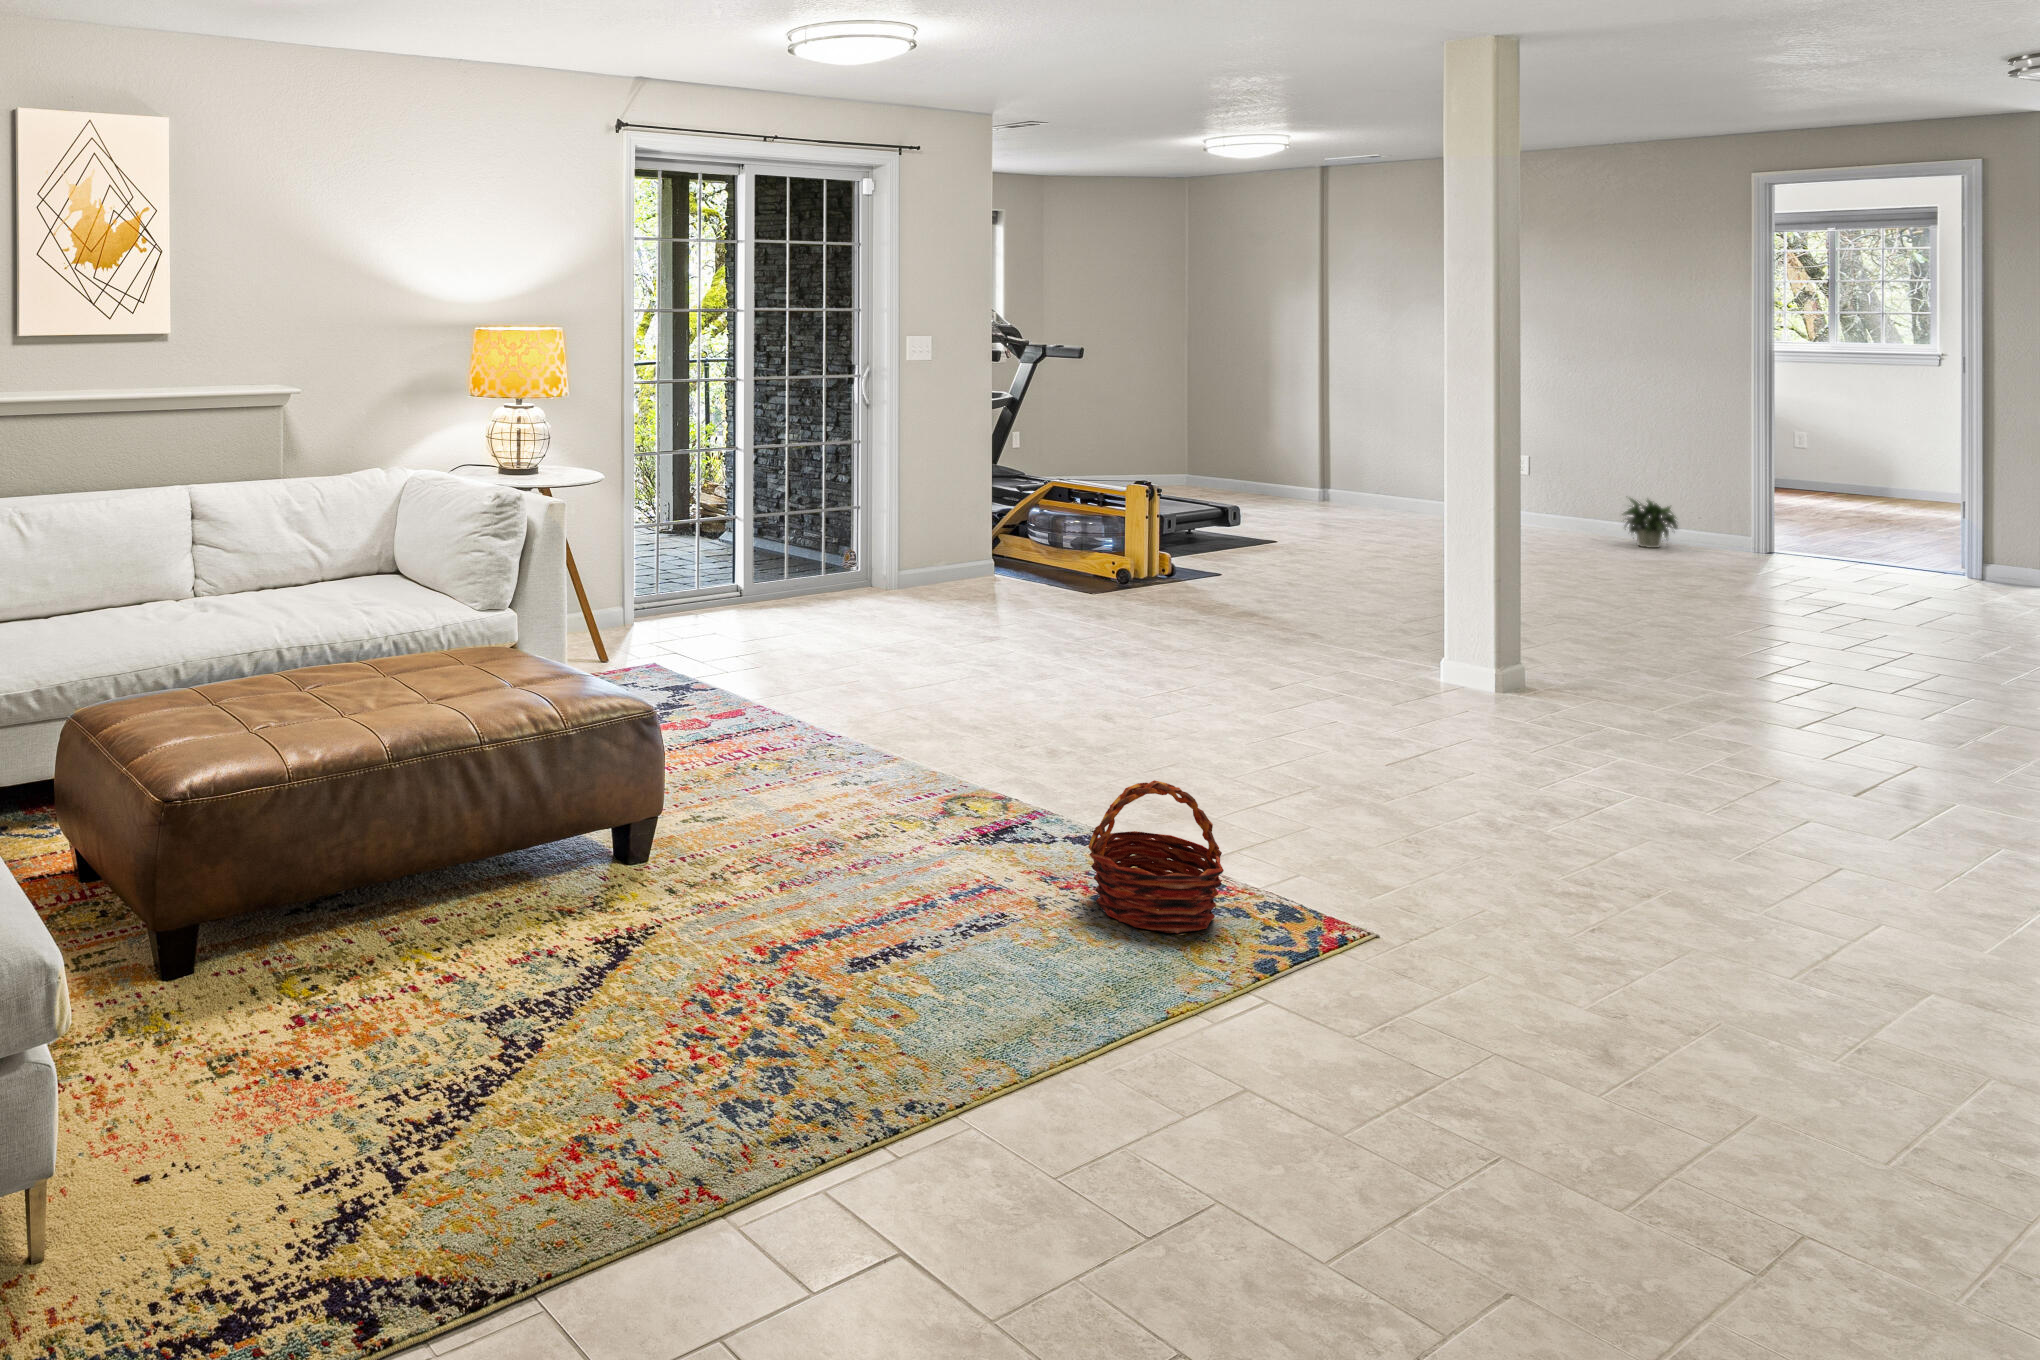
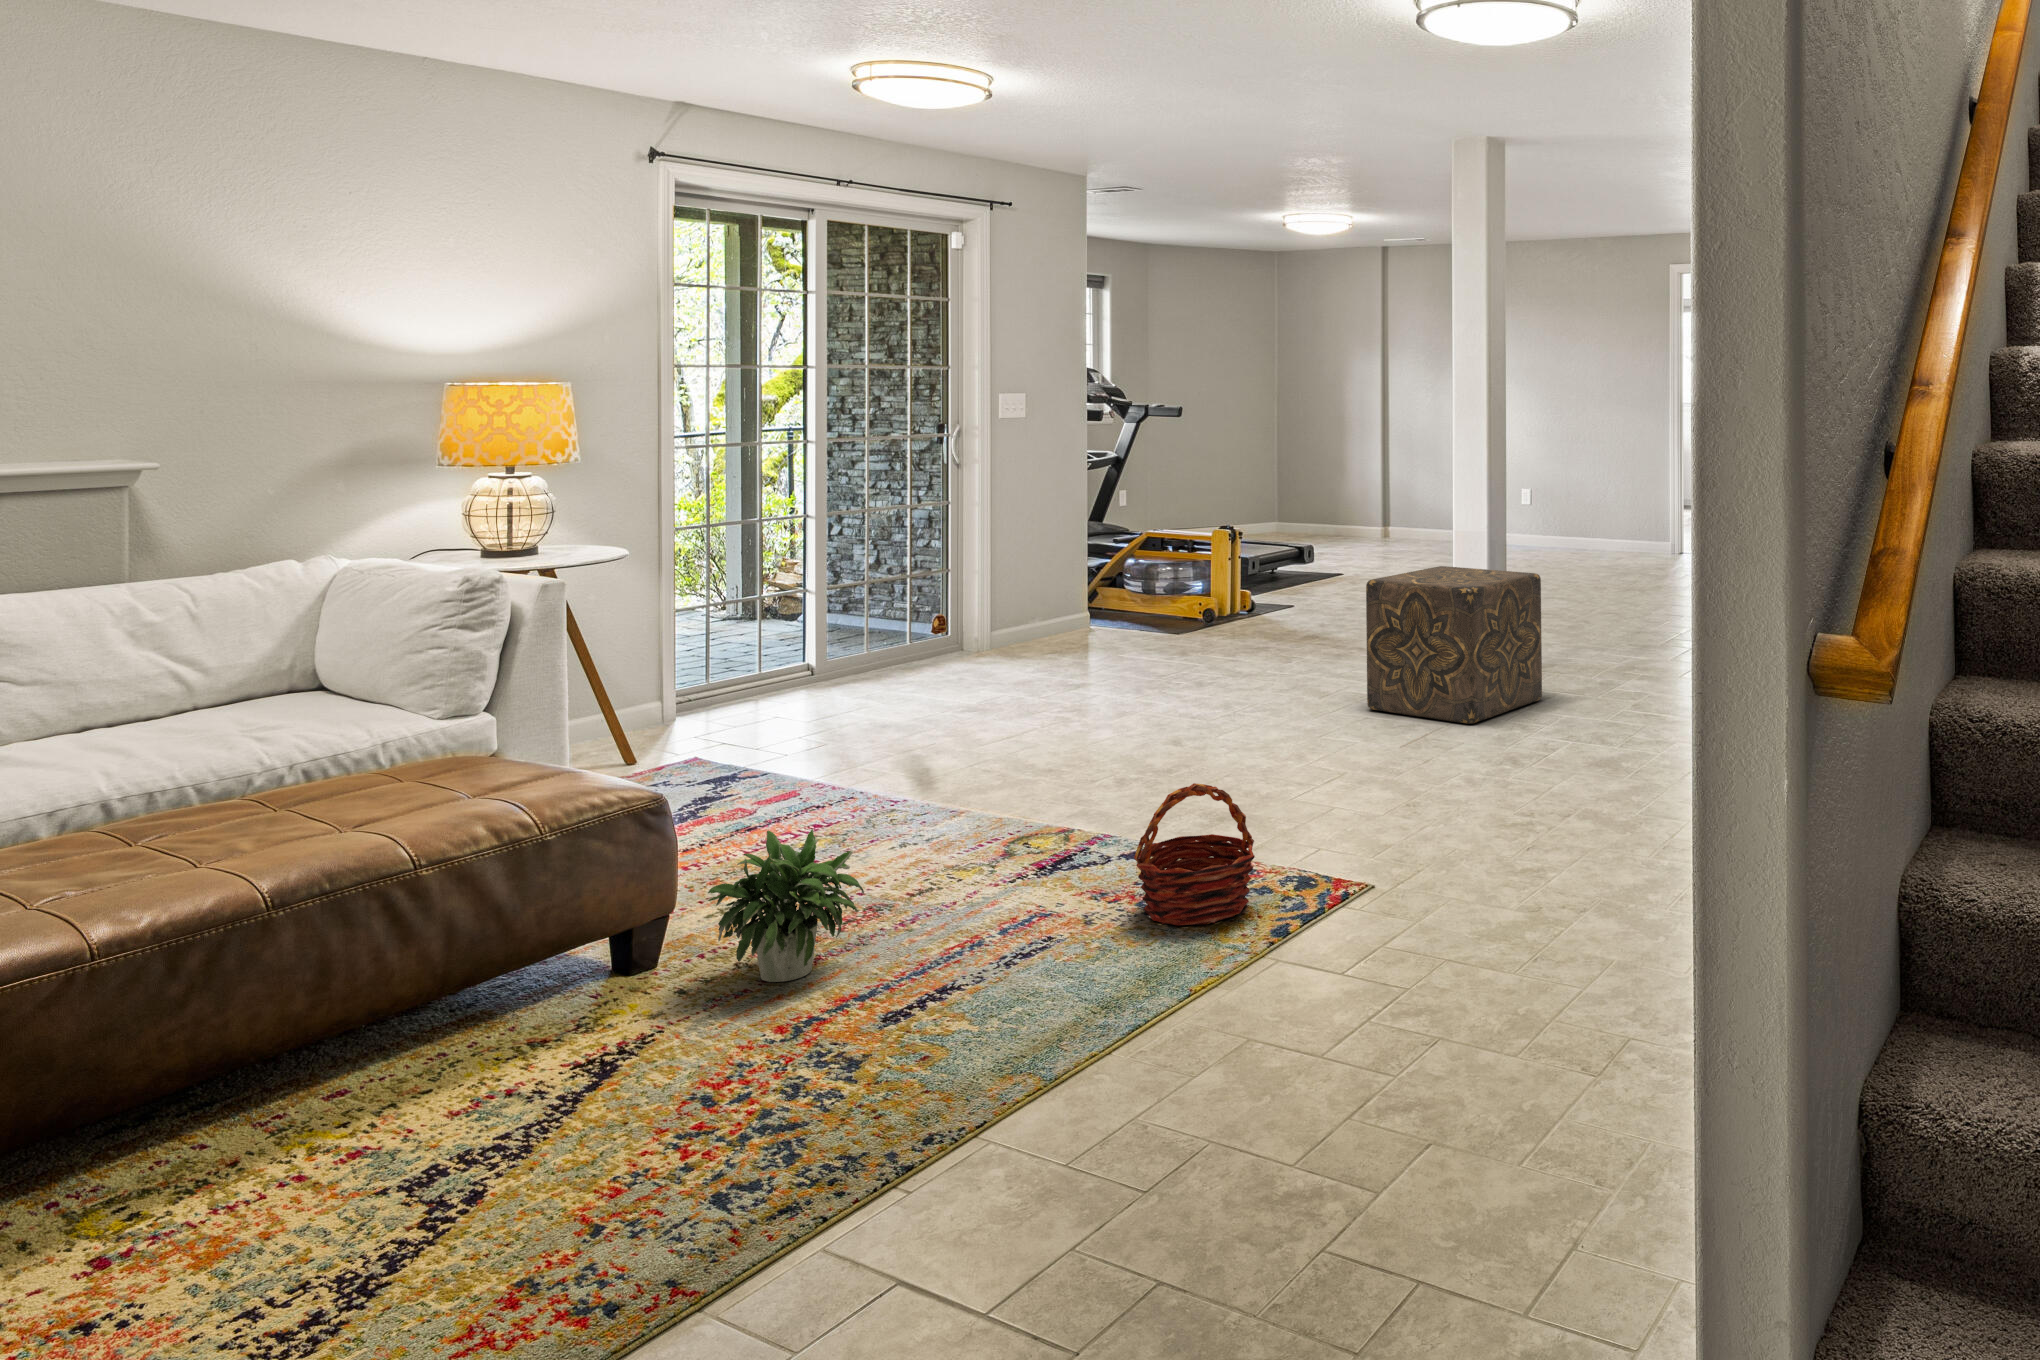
potted plant: present [1622,499,1678,548] -> present [708,829,871,982]
ottoman: none [1323,555,1563,745] -> present [1366,566,1542,724]

